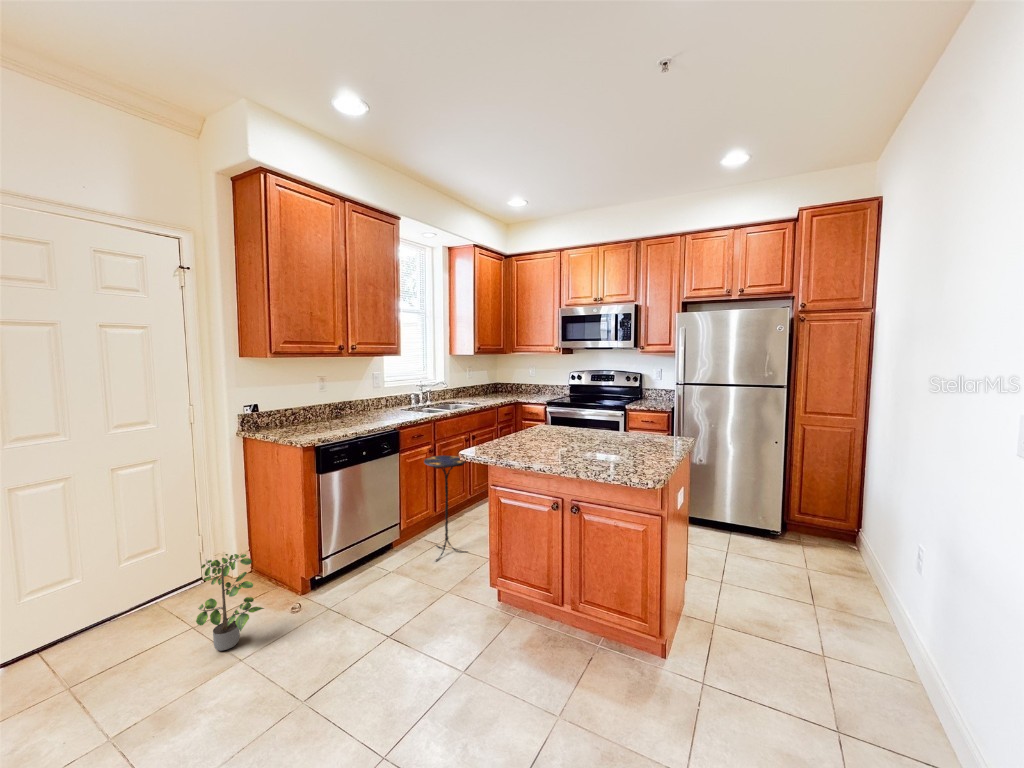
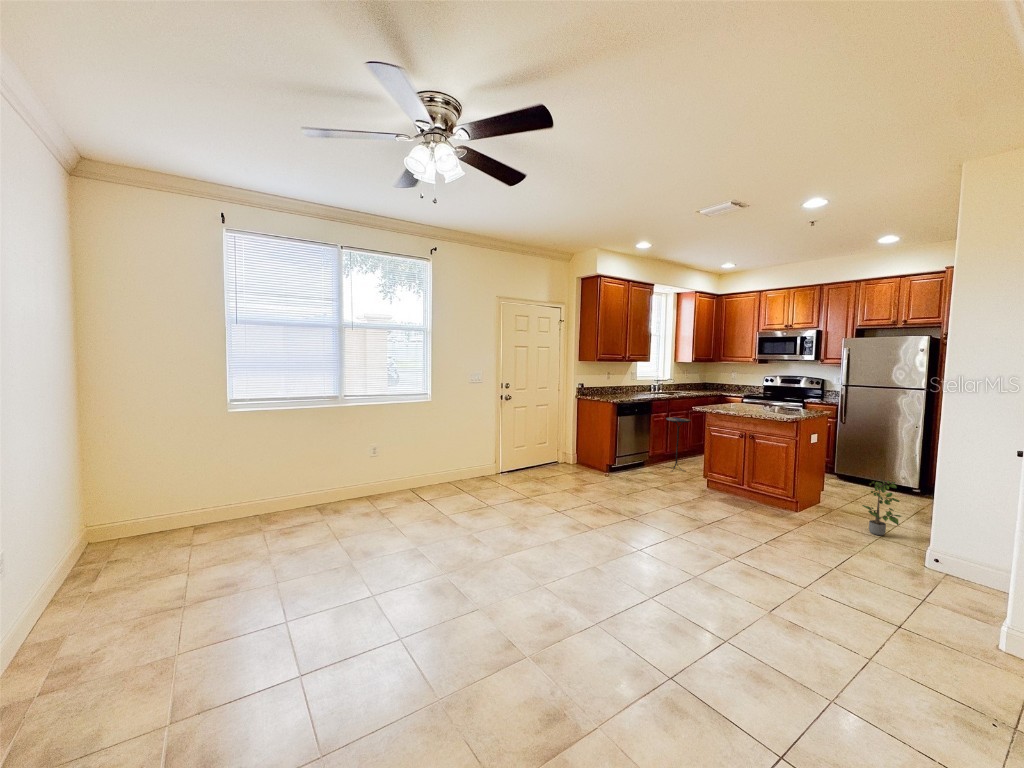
potted plant: present [196,554,264,651] -> present [862,480,901,535]

